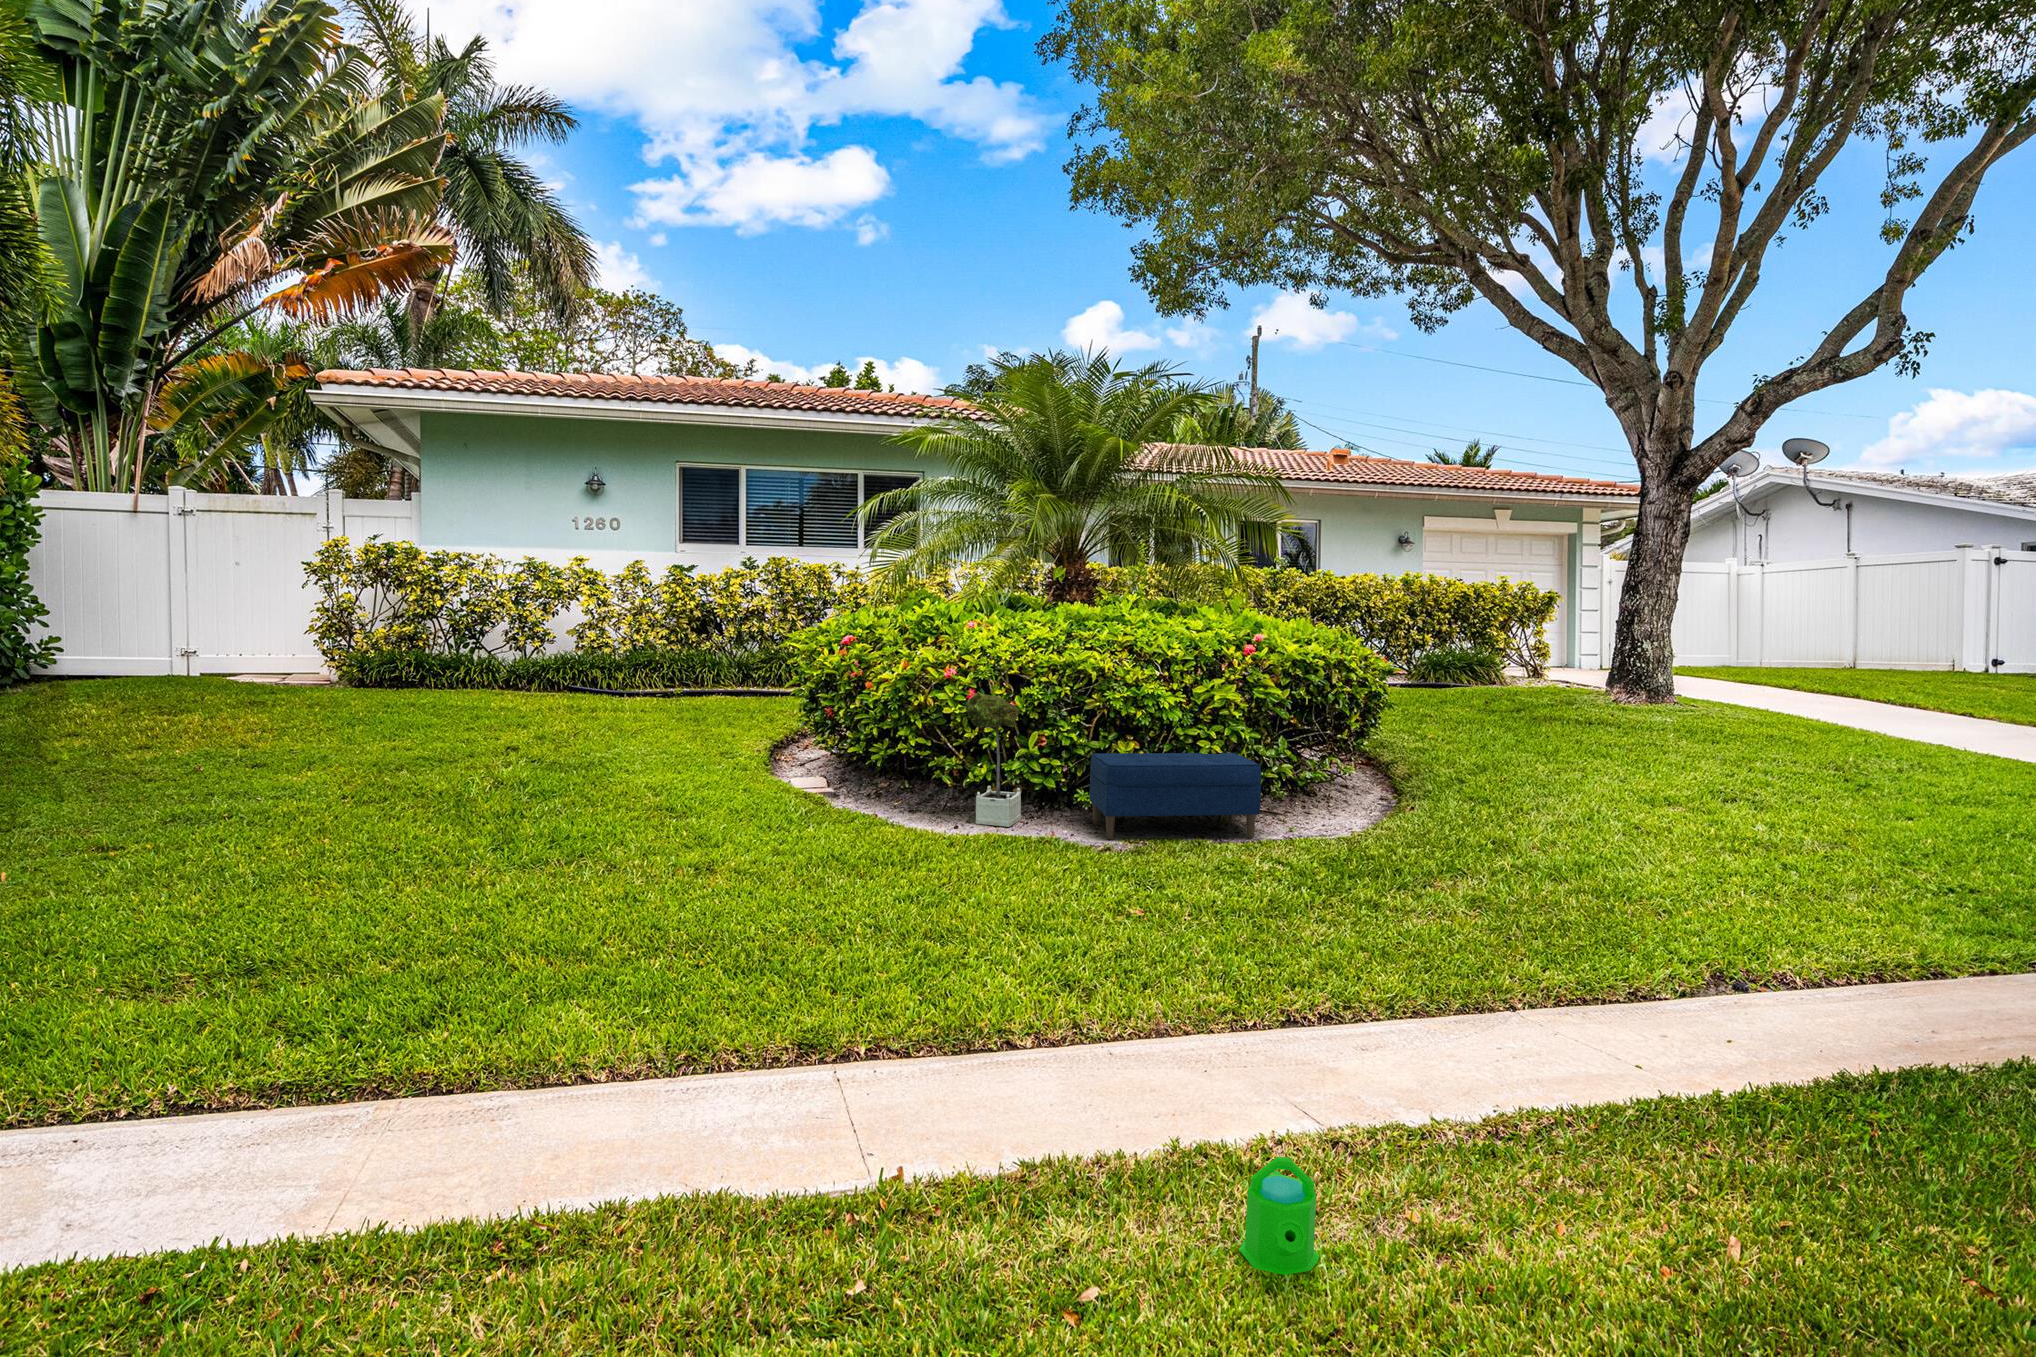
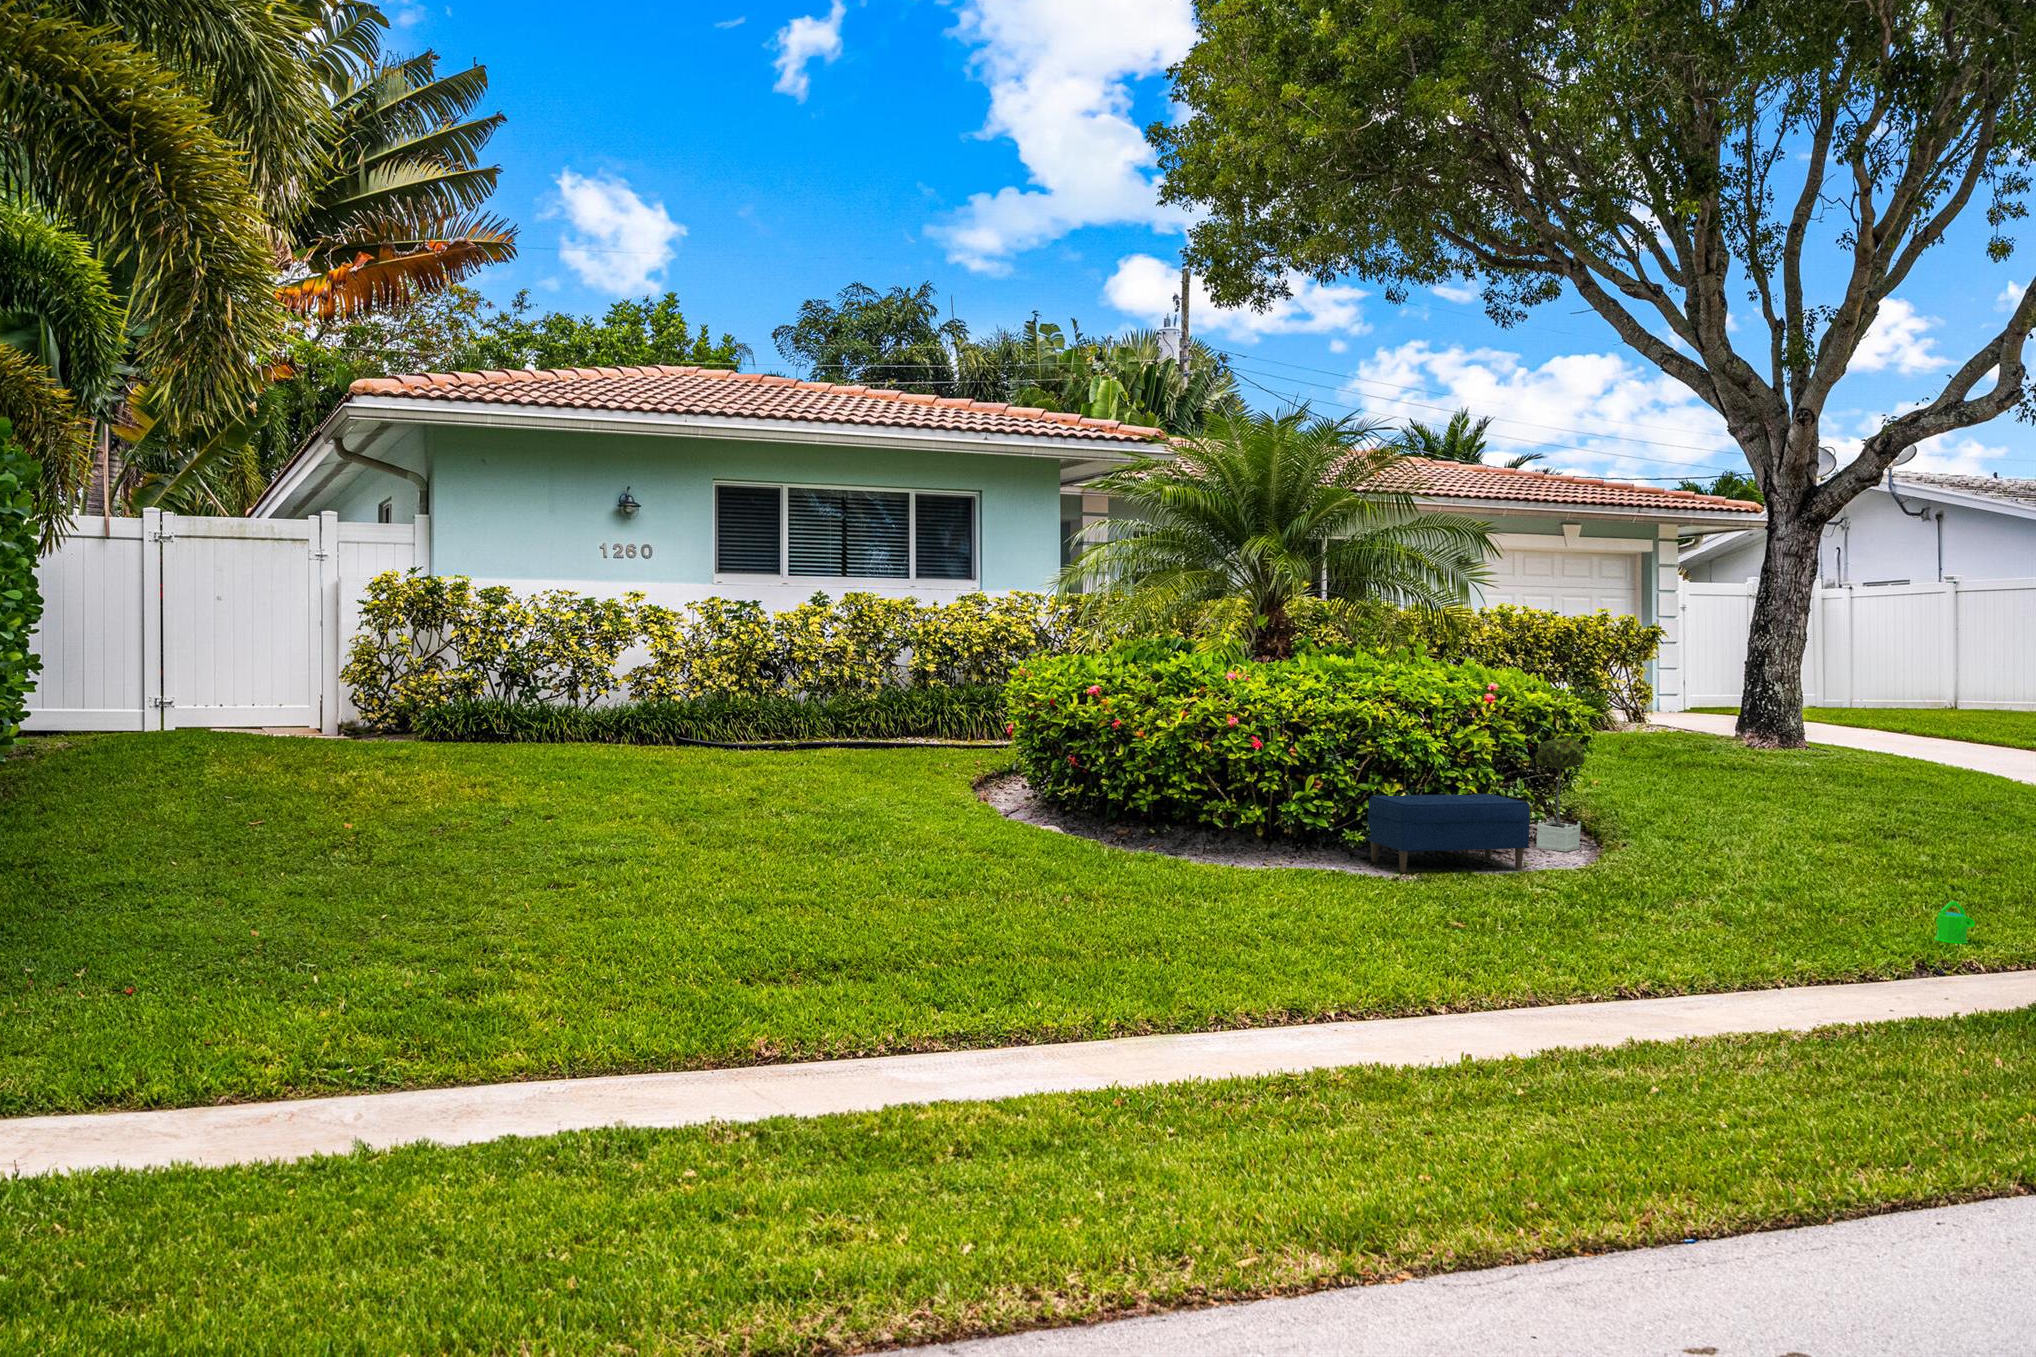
potted tree: present [966,692,1021,827] -> present [1535,737,1585,852]
watering can: present [1239,1157,1320,1275] -> present [1934,901,1975,944]

